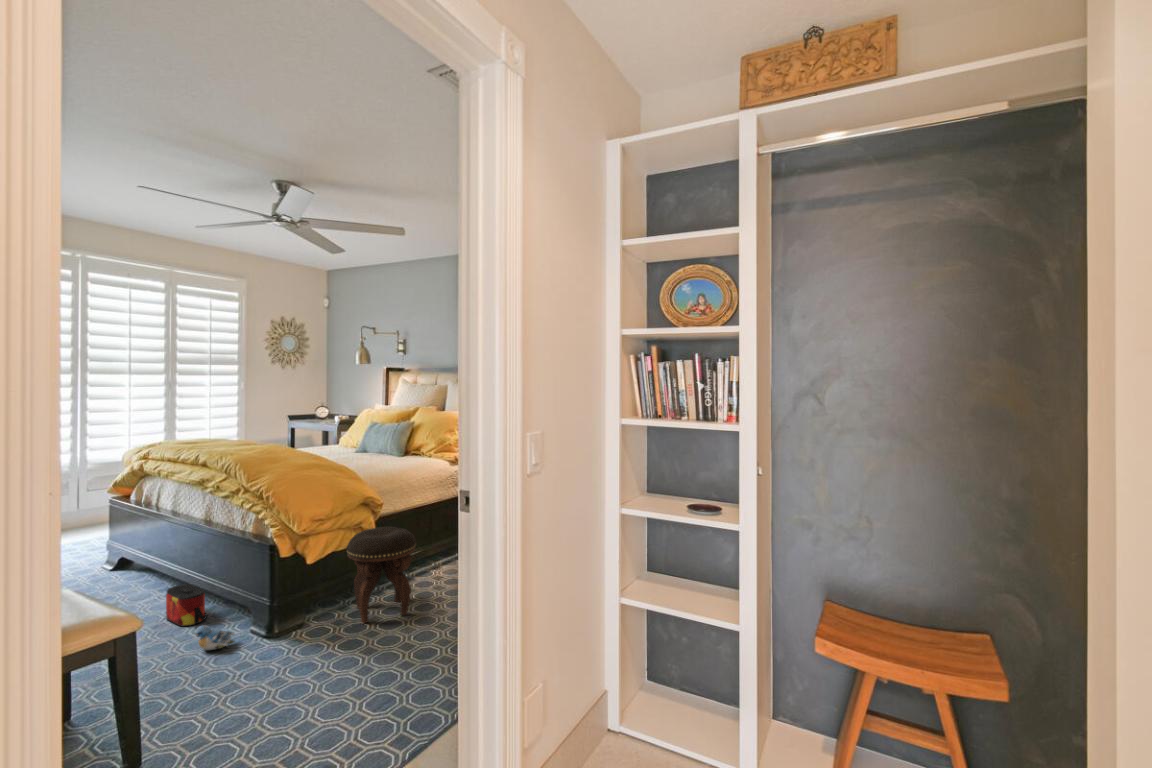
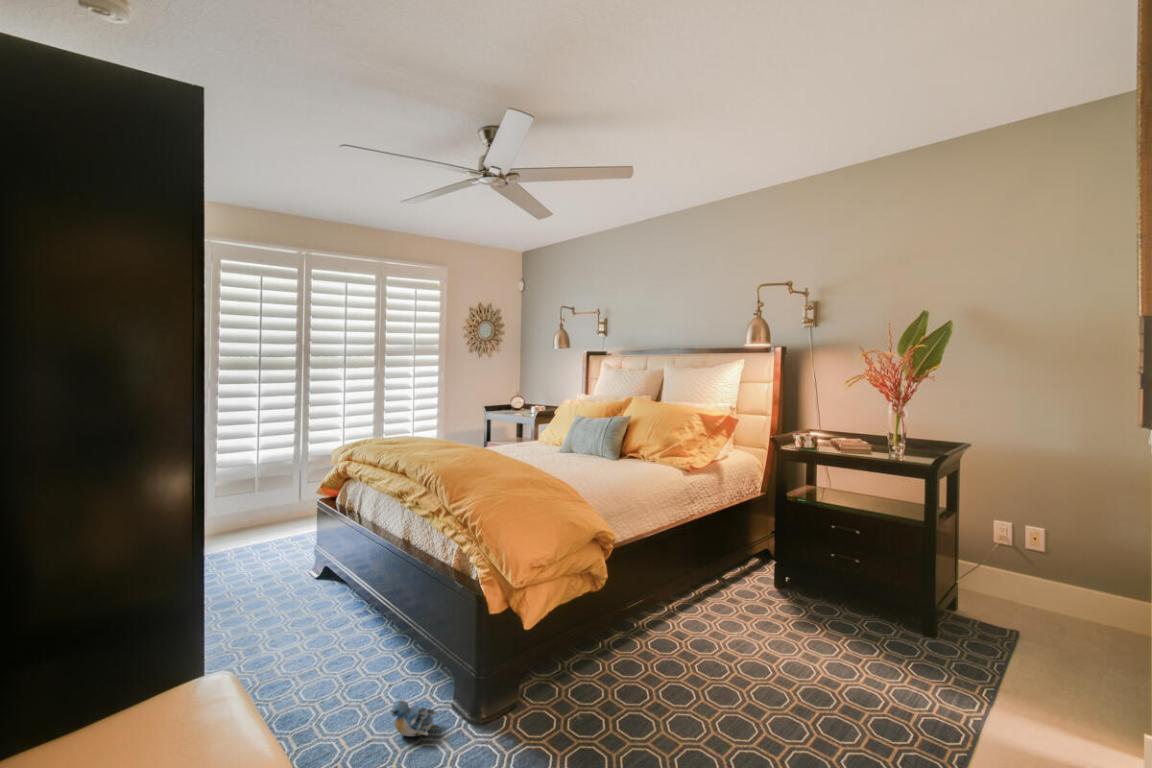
footstool: present [347,527,416,623] -> none [573,571,667,717]
bag: present [166,584,207,626] -> none [364,621,408,682]

